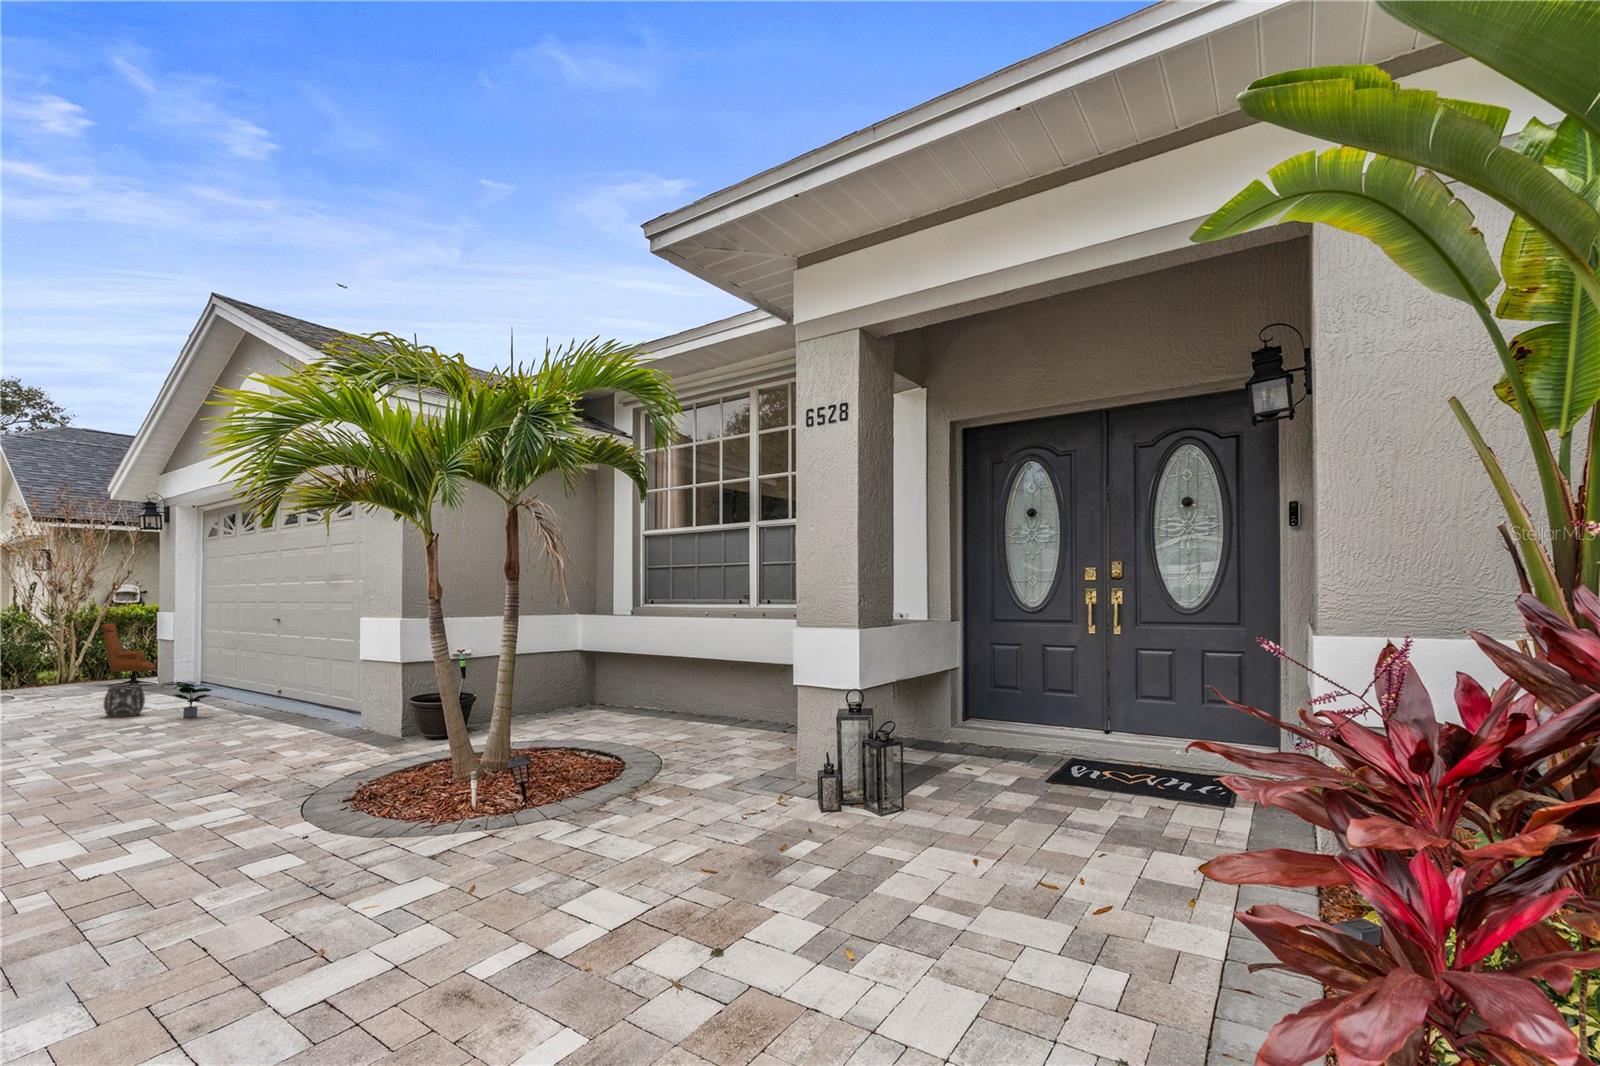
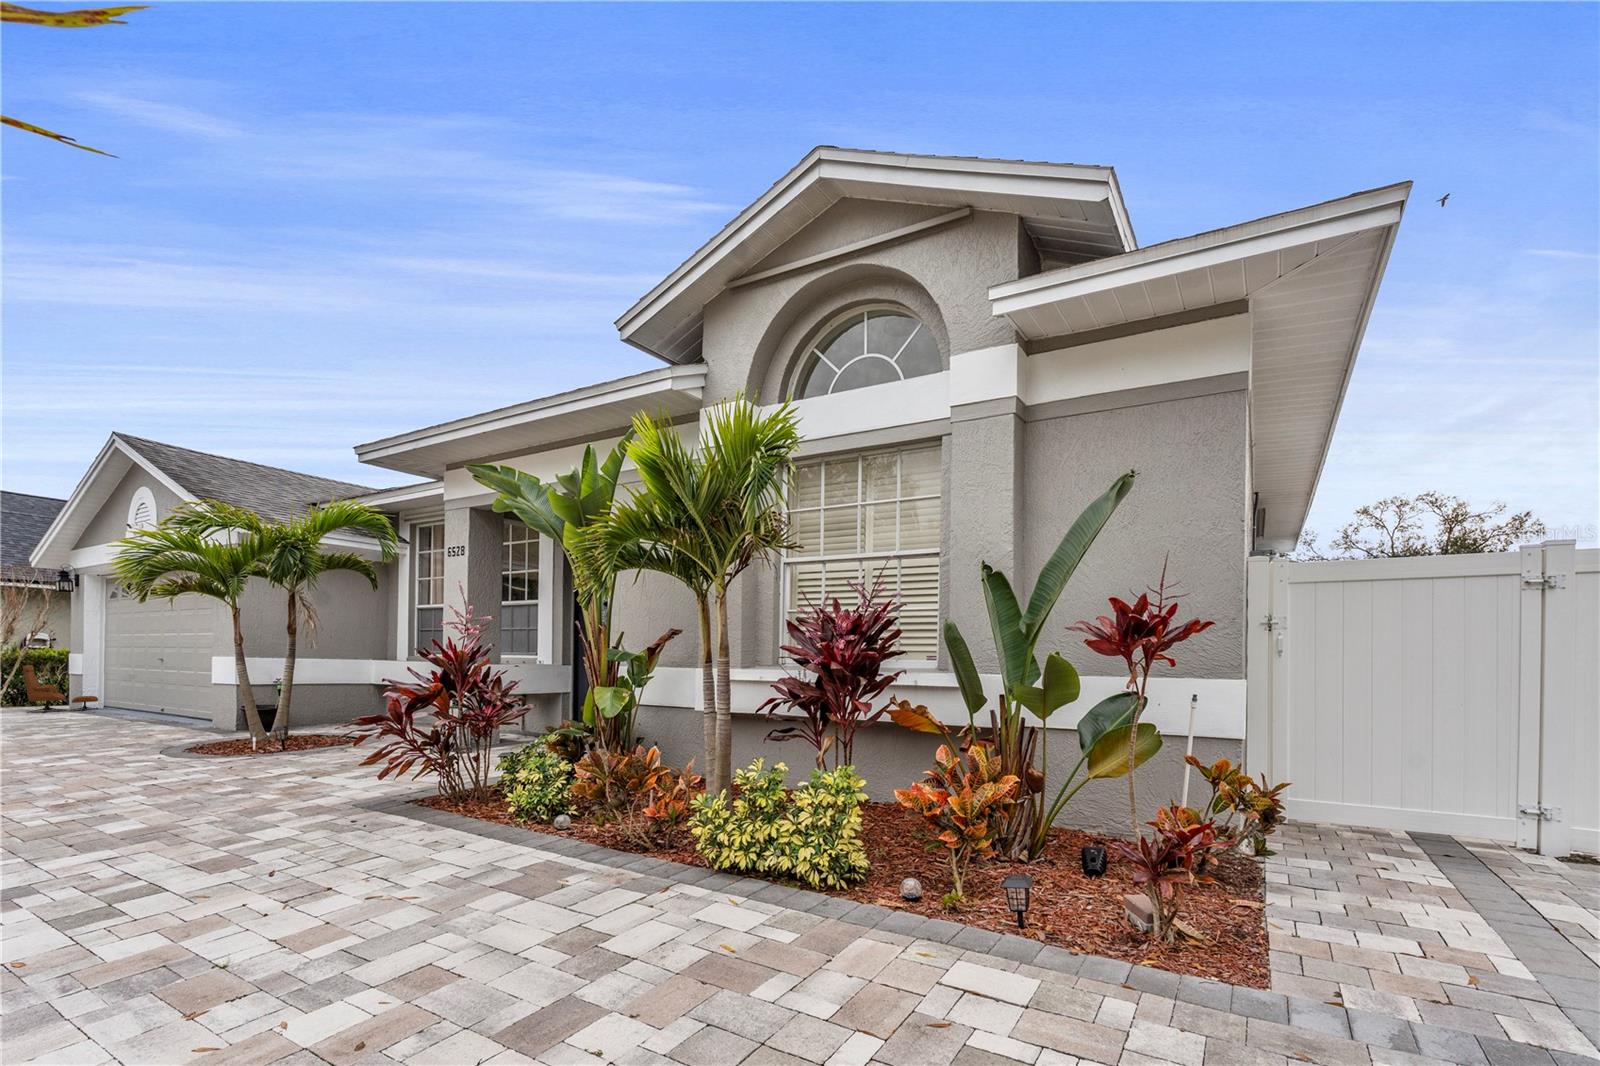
potted plant: present [174,683,212,718] -> none [76,710,106,734]
woven basket: present [104,686,145,717] -> none [25,713,56,735]

